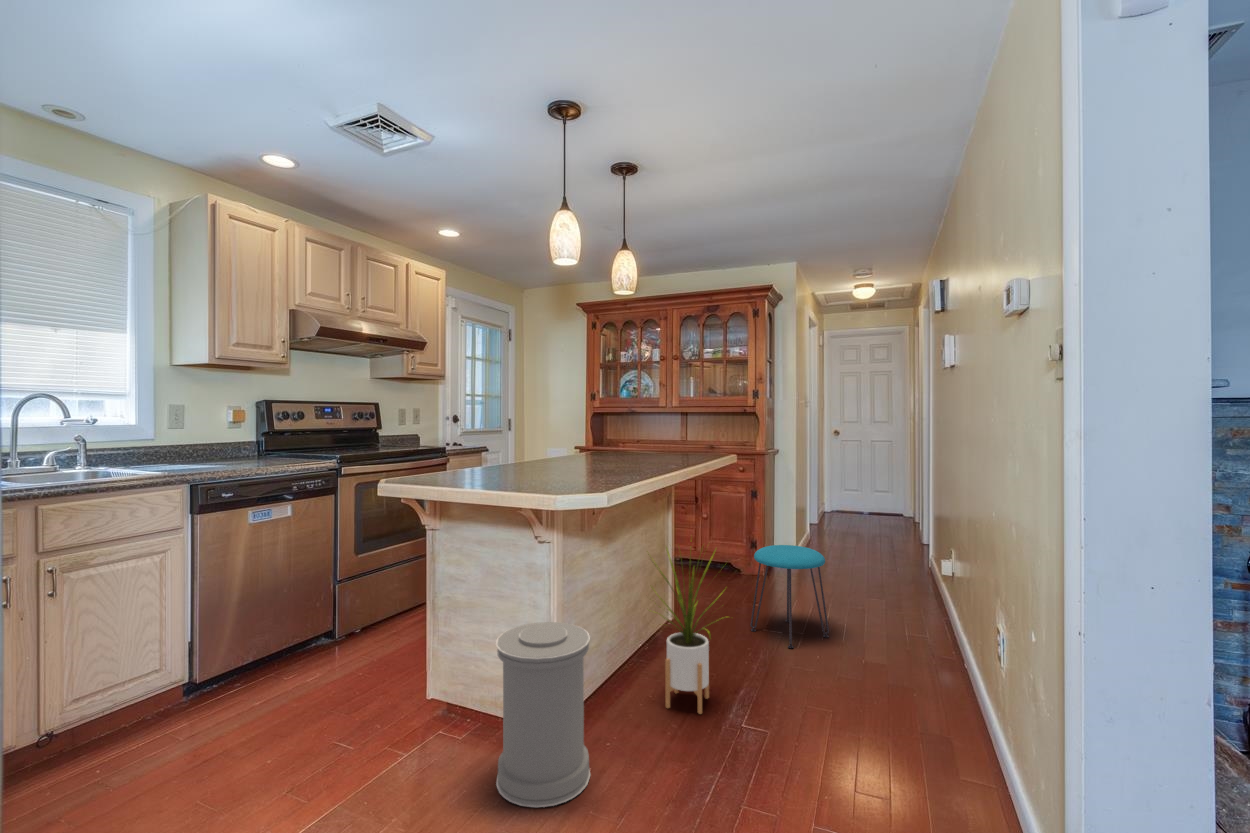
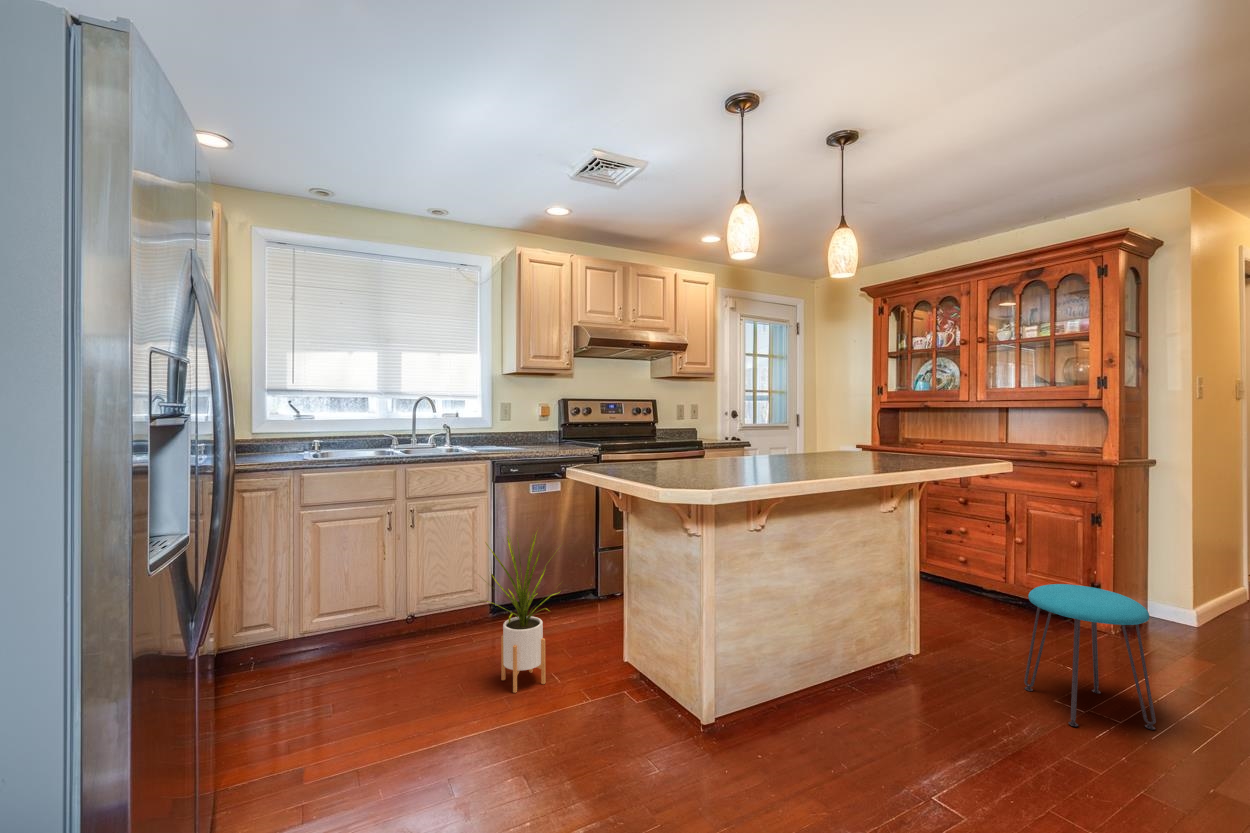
house plant: present [652,547,724,714] -> present [485,535,560,693]
trash can: present [496,622,590,807] -> none [632,610,723,786]

